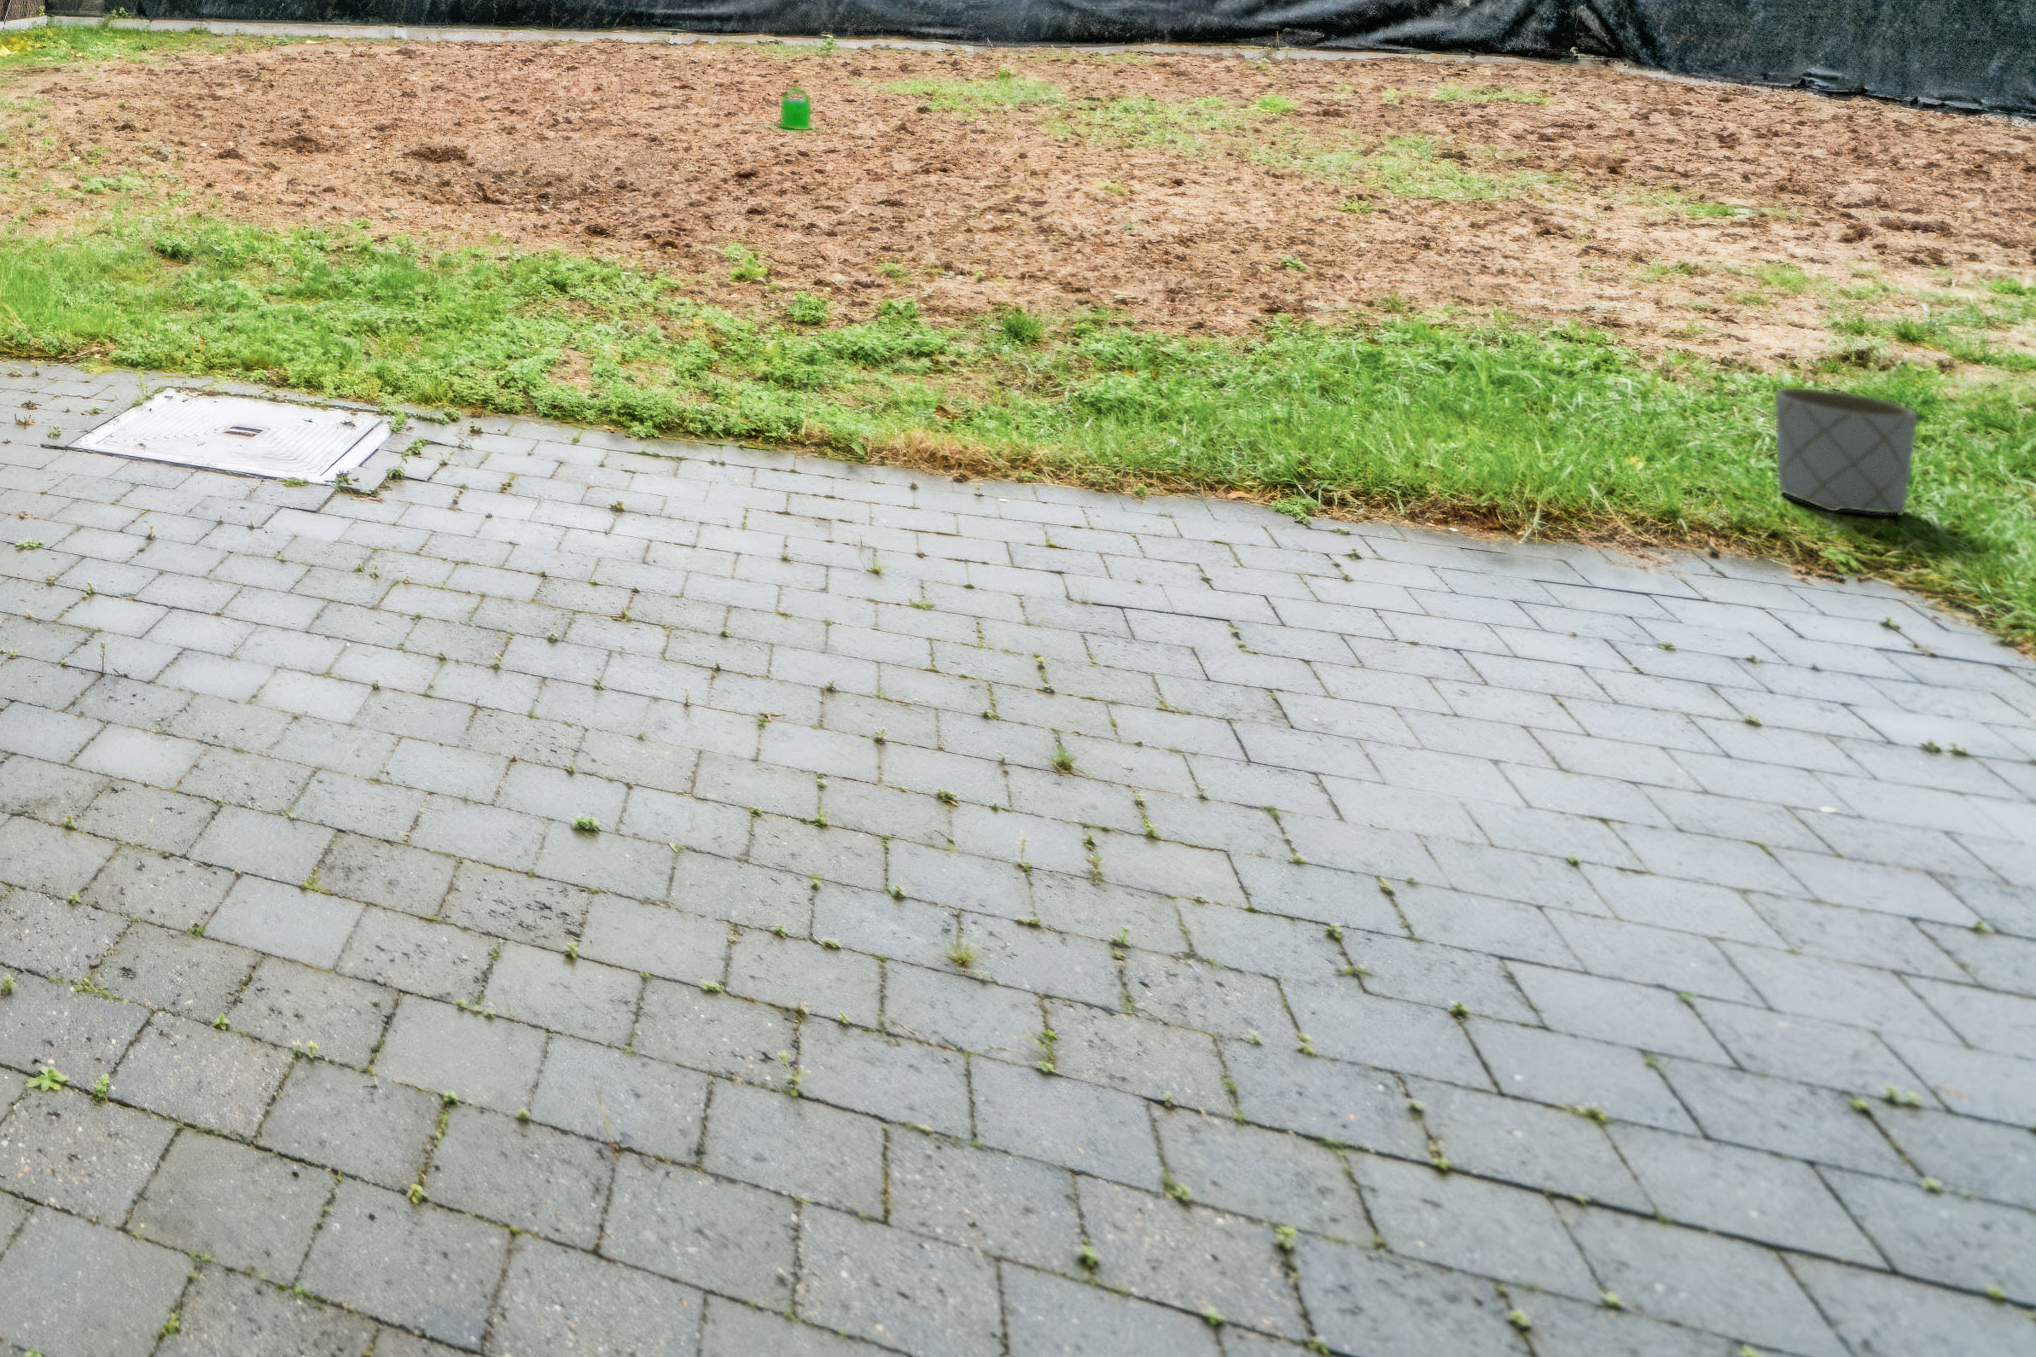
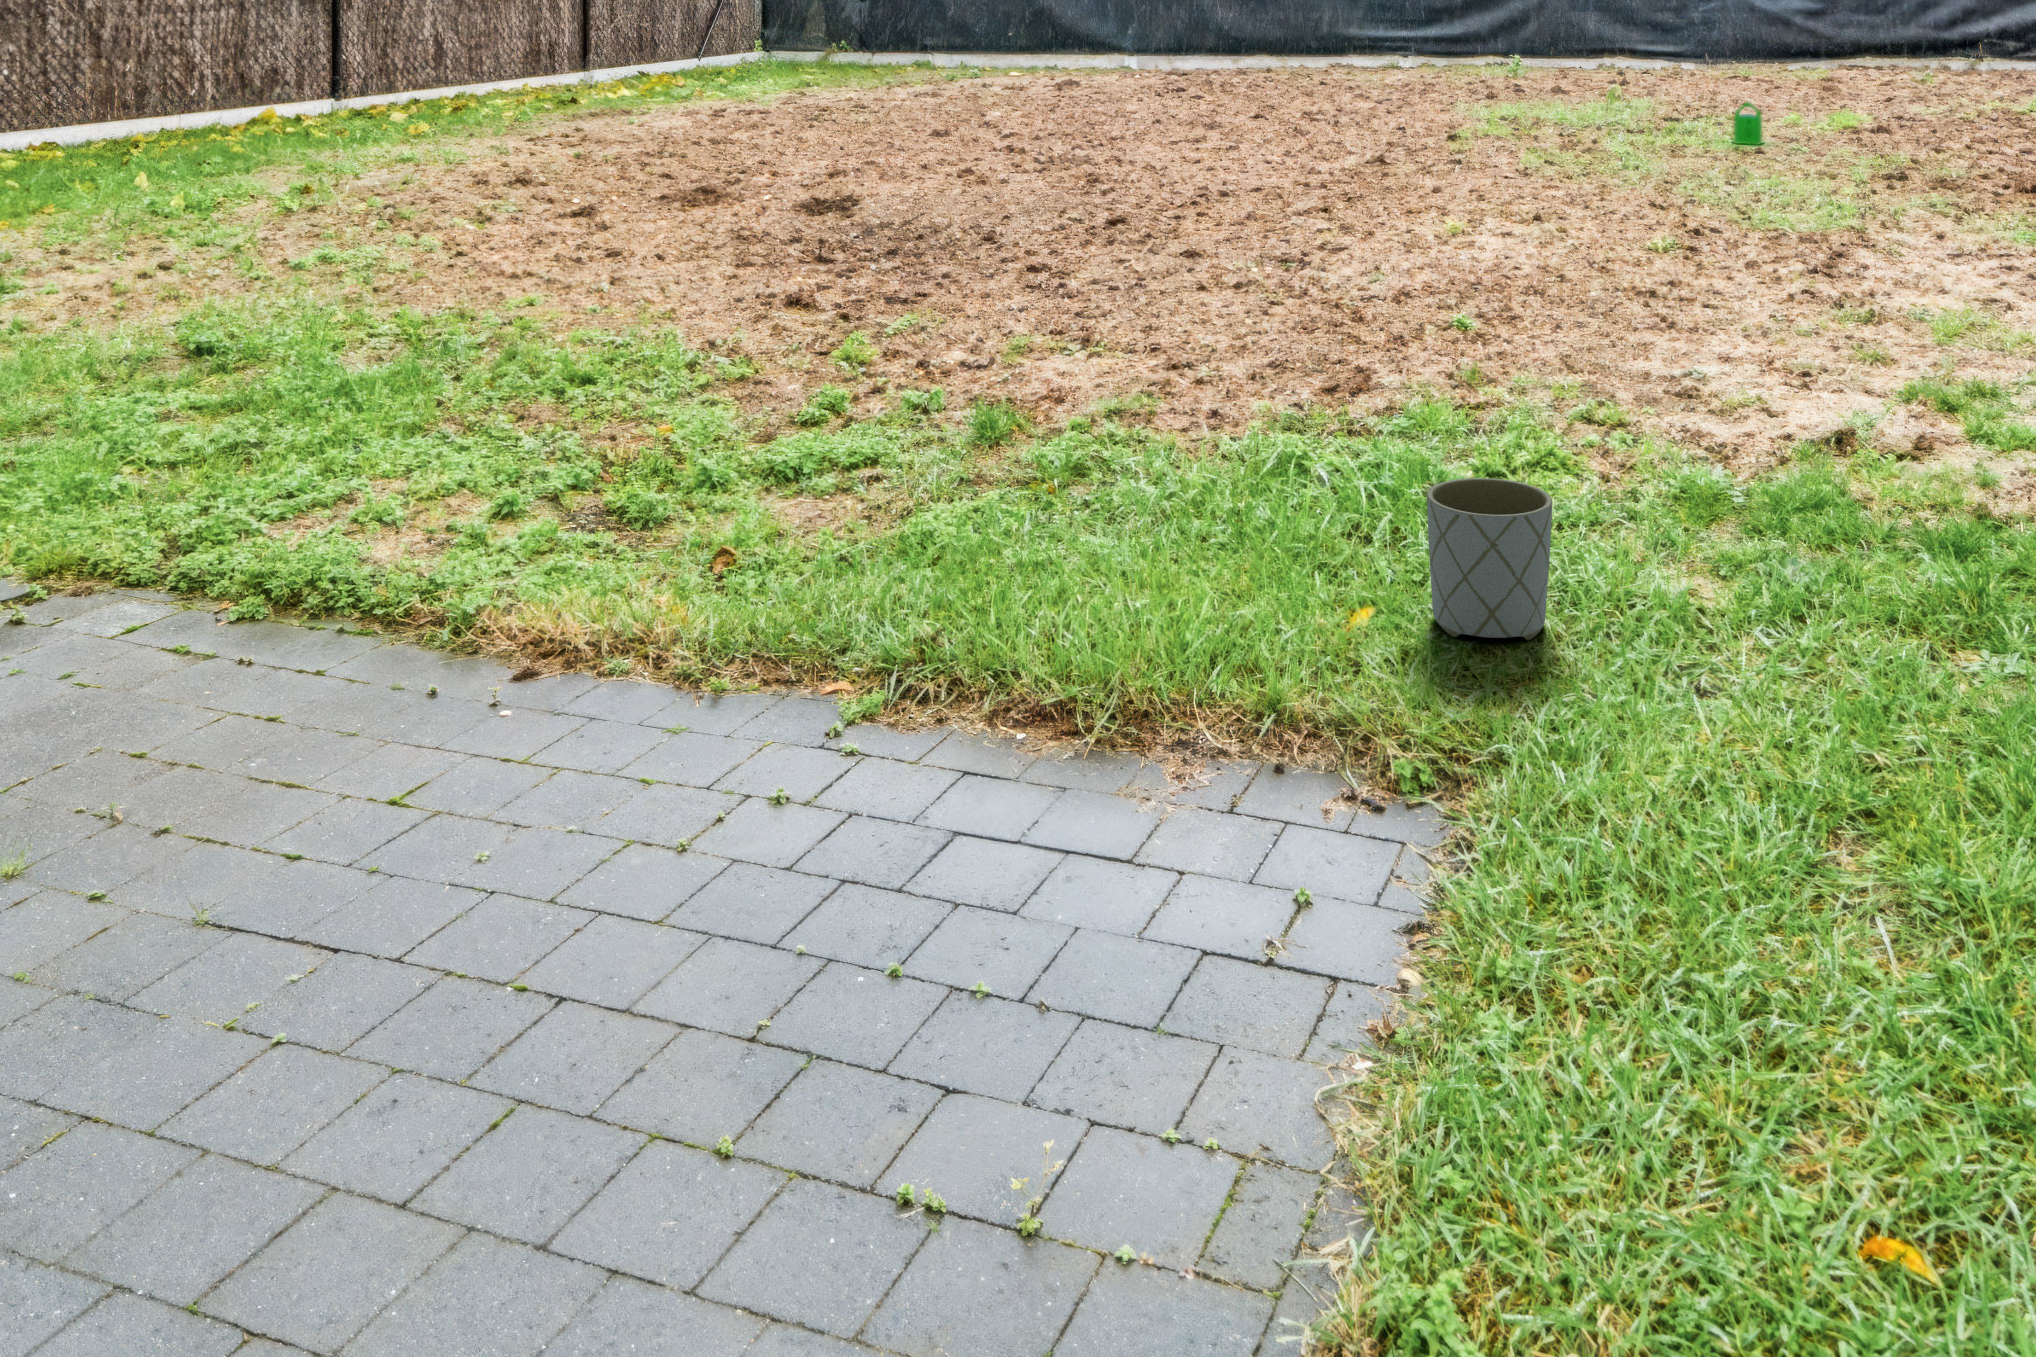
watering can: present [780,88,811,130] -> present [1734,102,1762,145]

